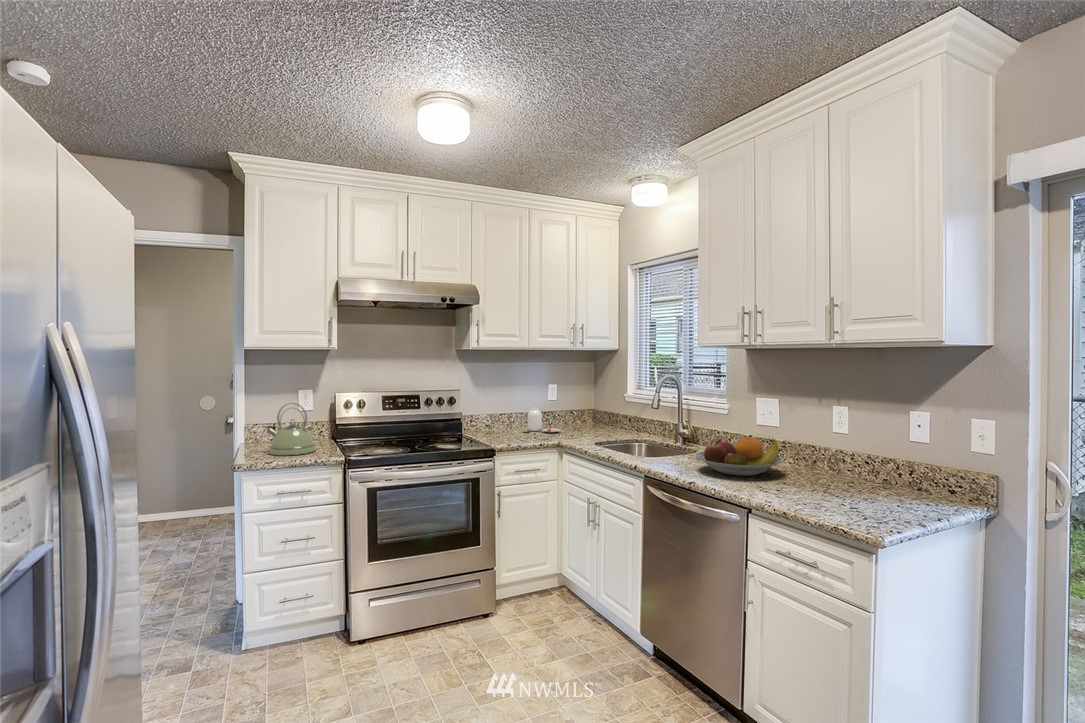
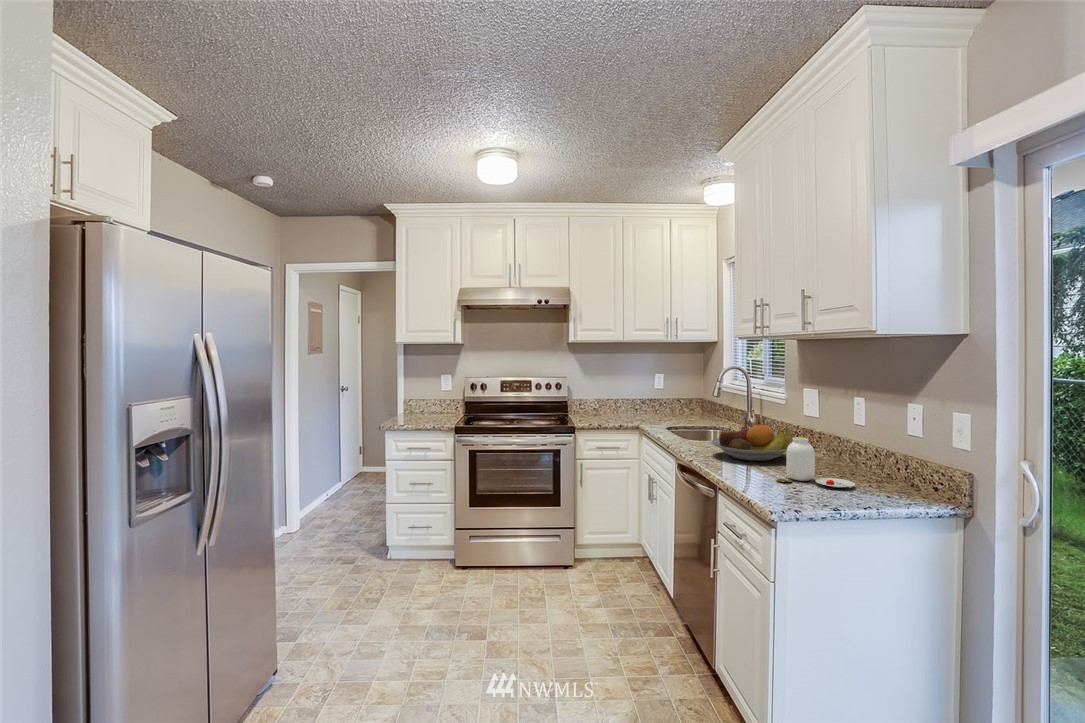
kettle: present [266,403,316,456] -> none [411,384,444,422]
jar: present [523,407,561,432] -> present [776,437,855,488]

